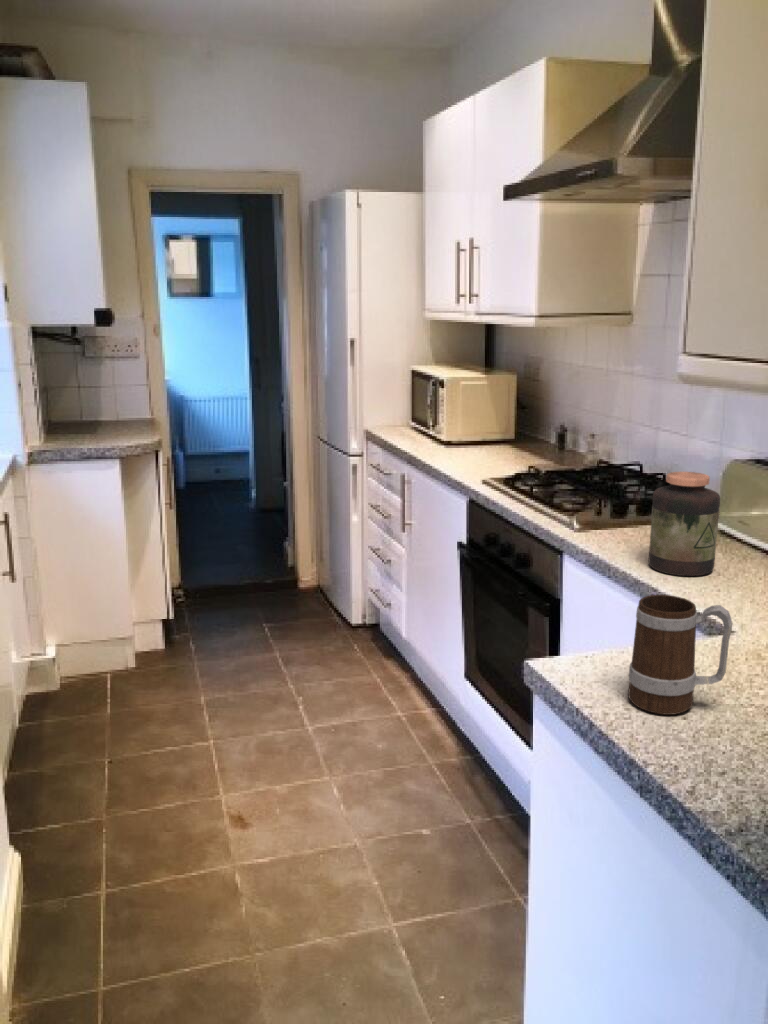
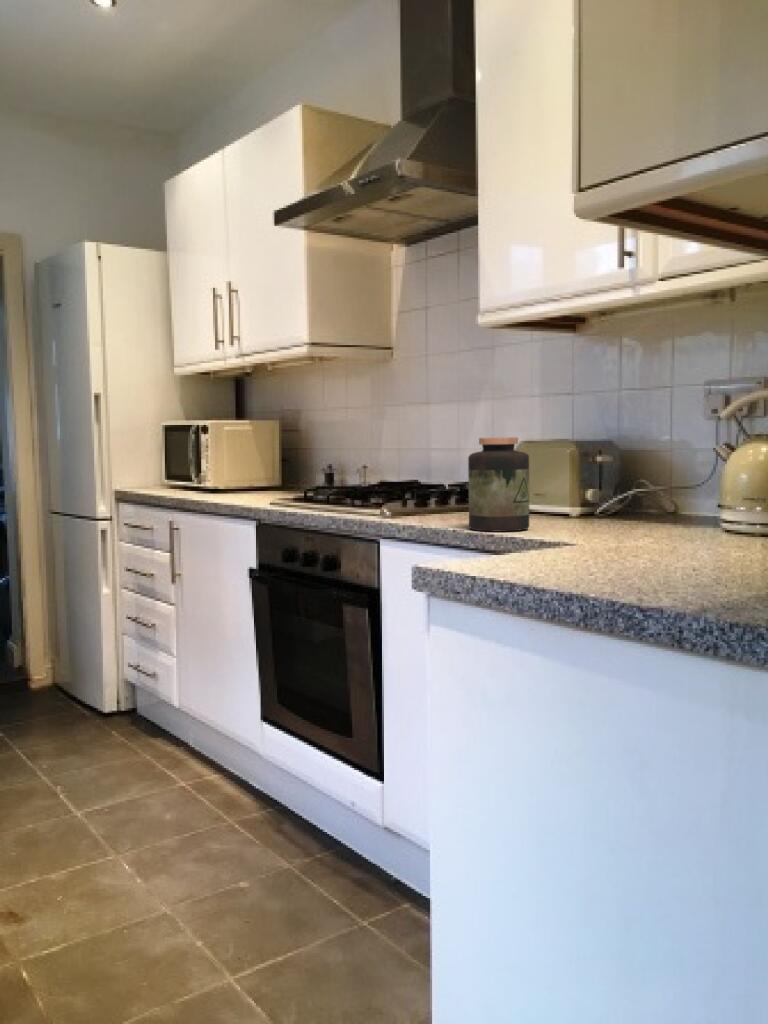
mug: present [628,595,733,715] -> none [528,464,620,577]

